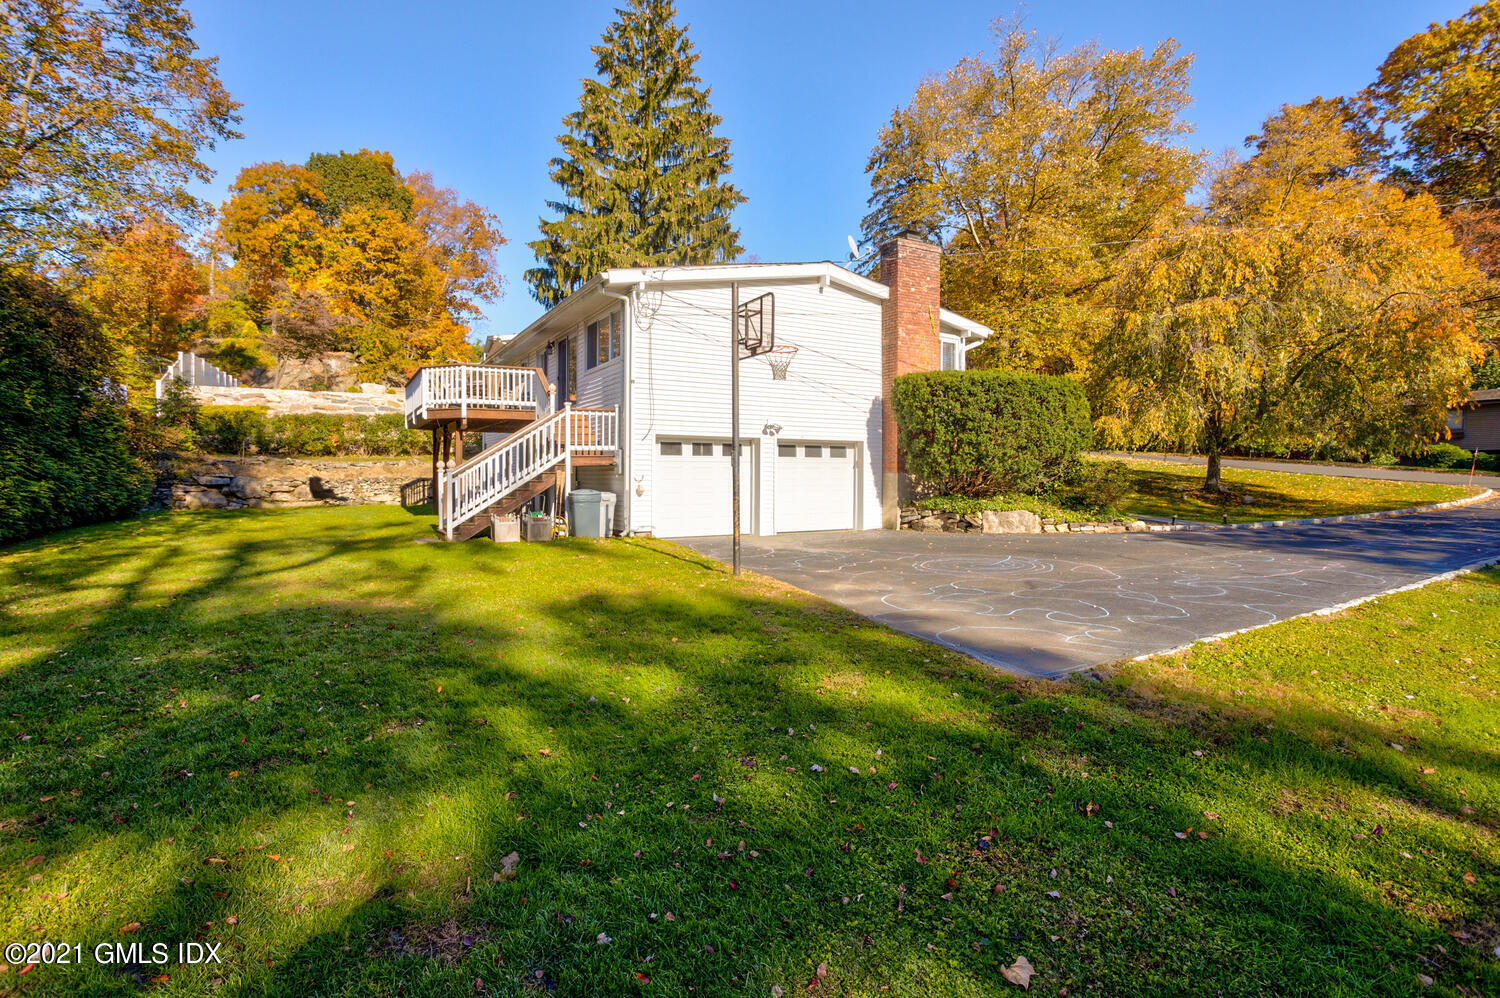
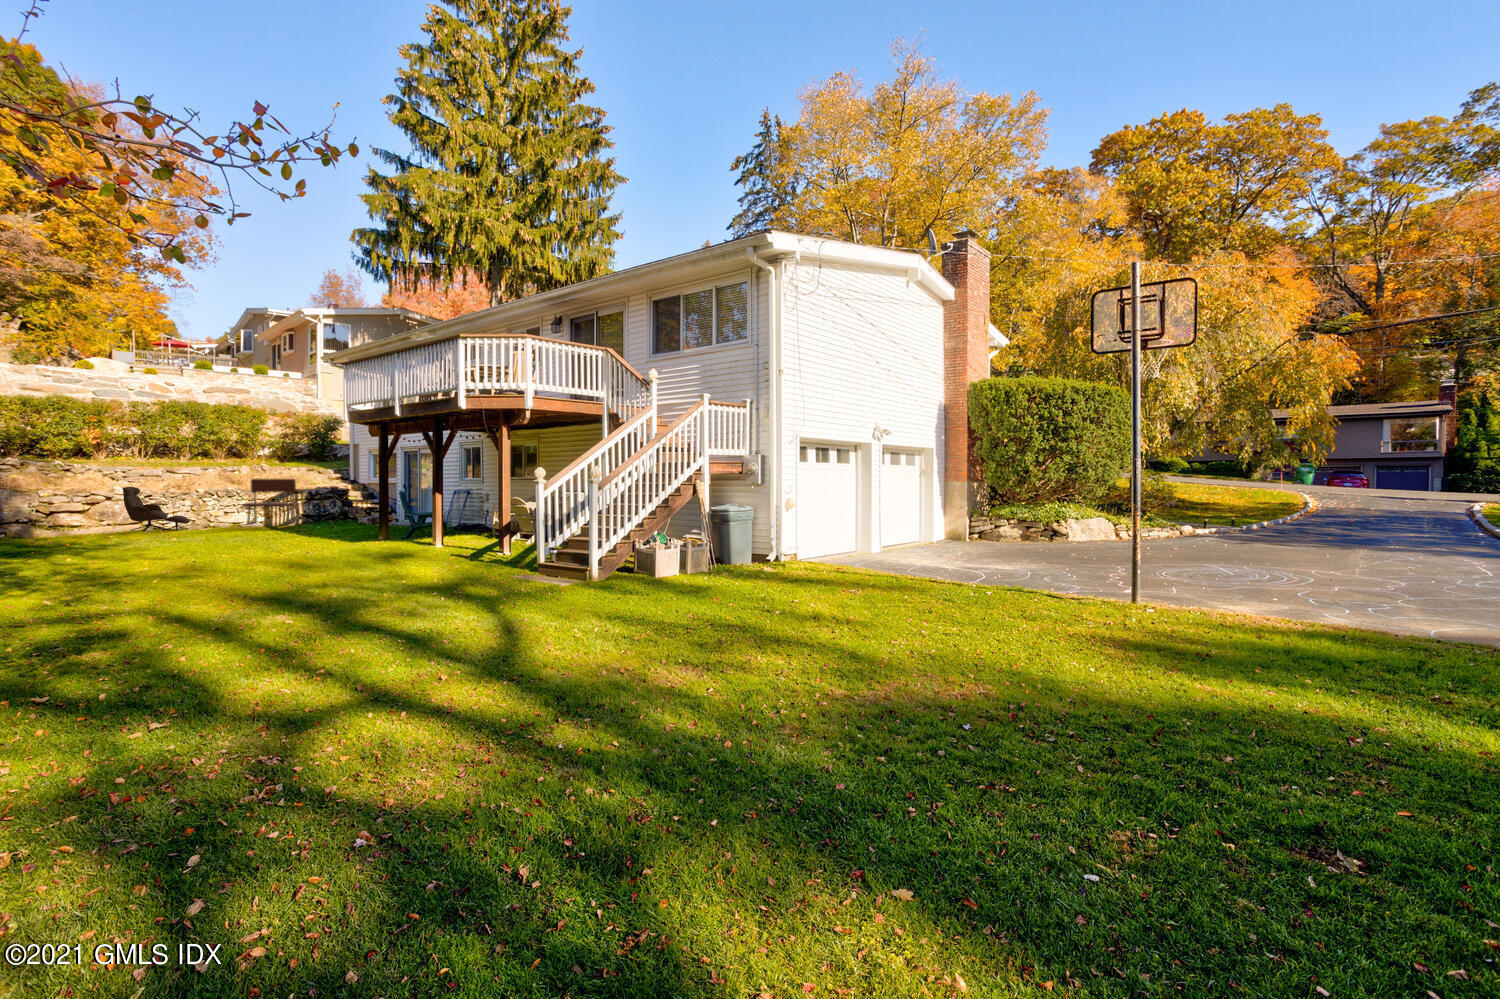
bench: none [384,470,421,503] -> present [242,479,296,524]

